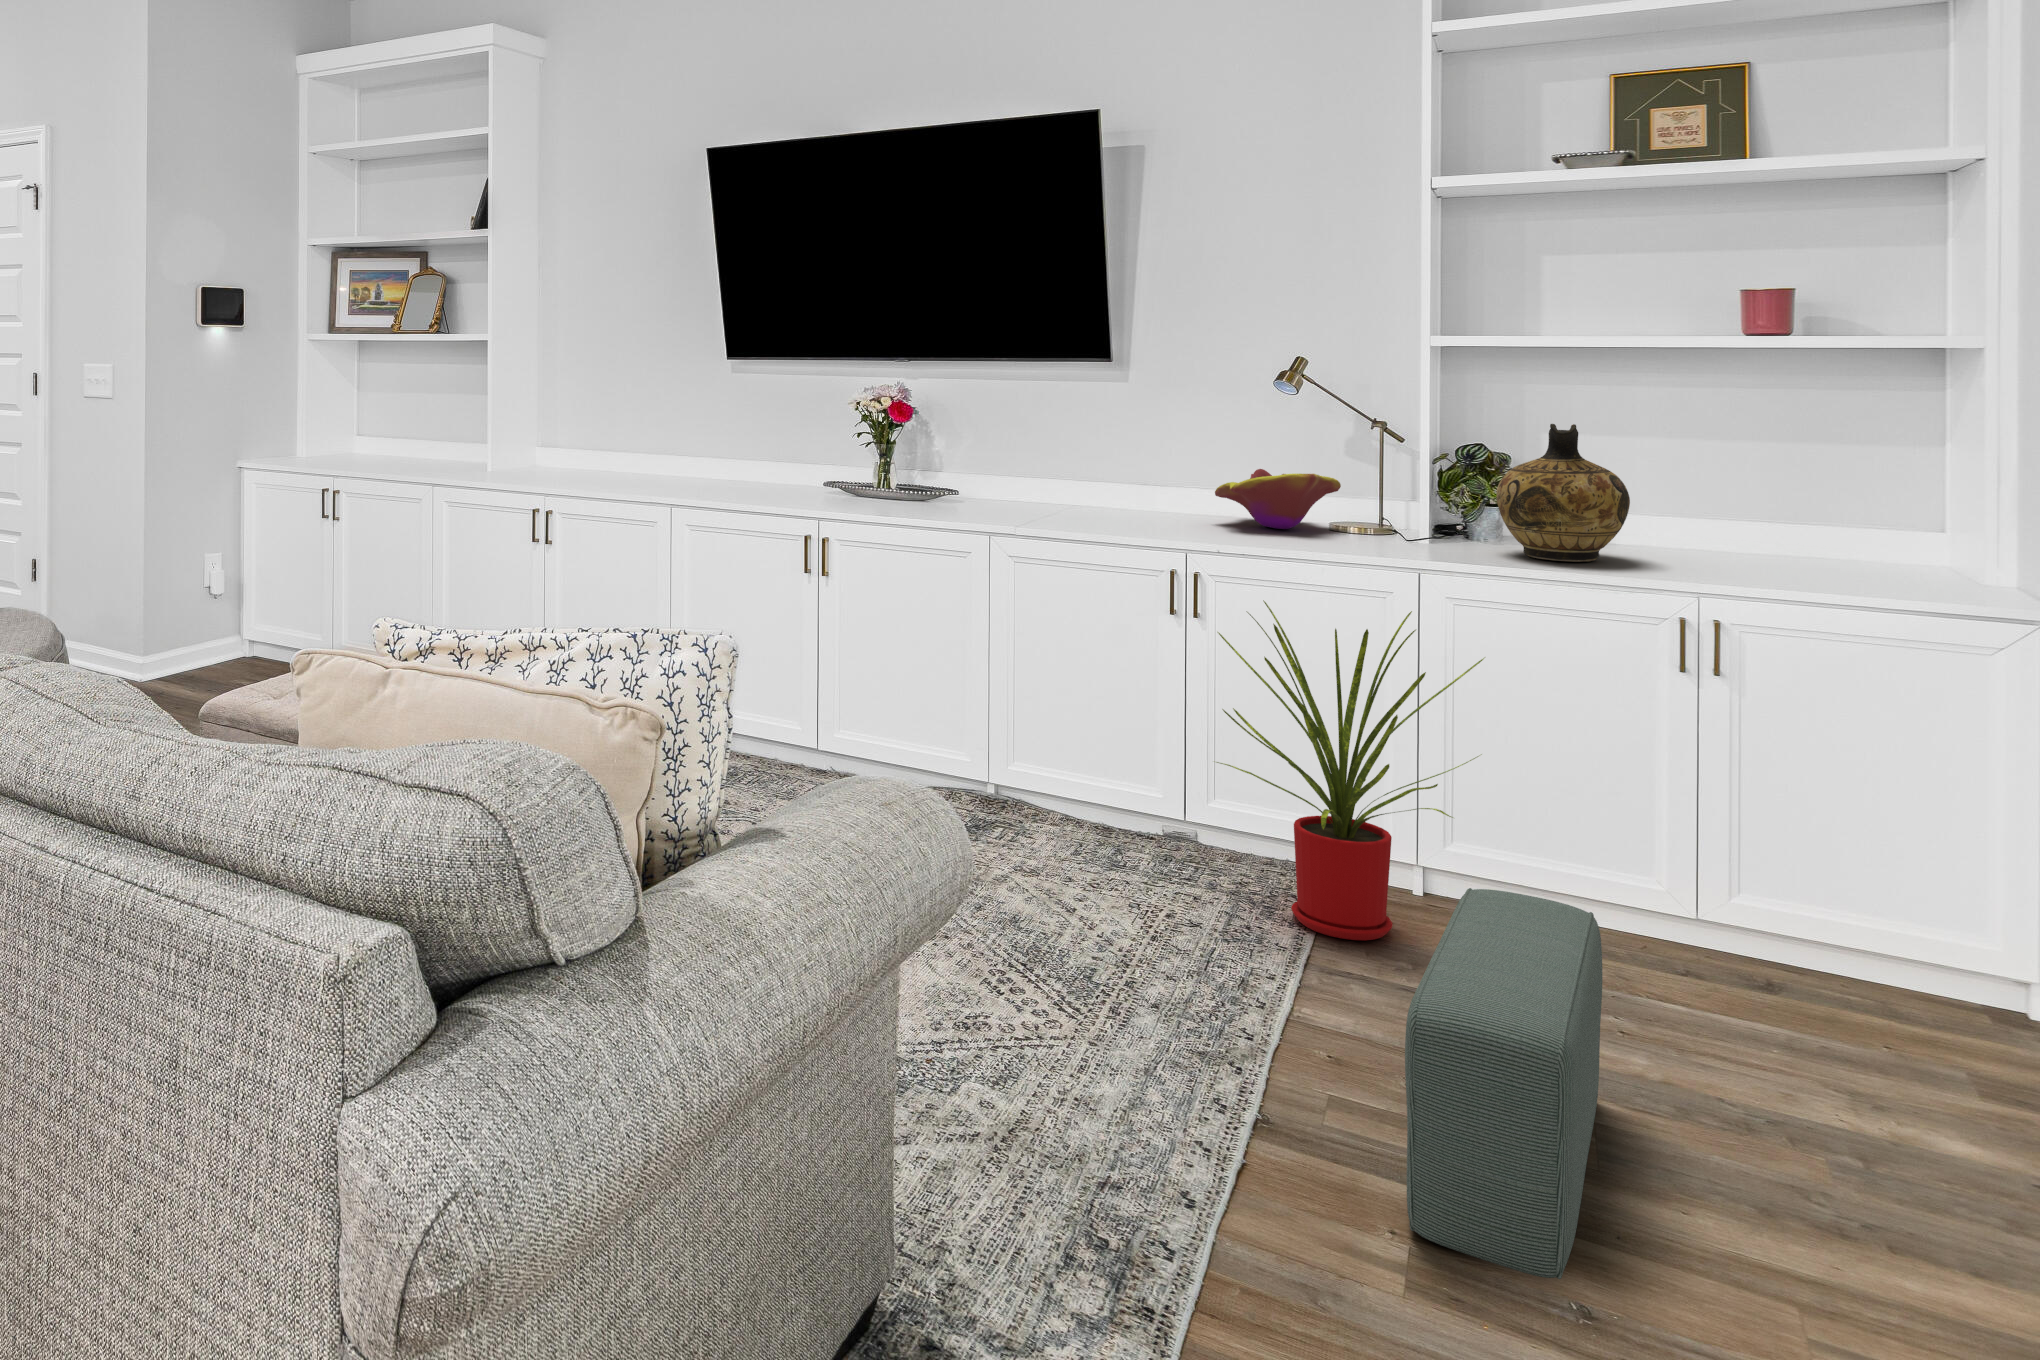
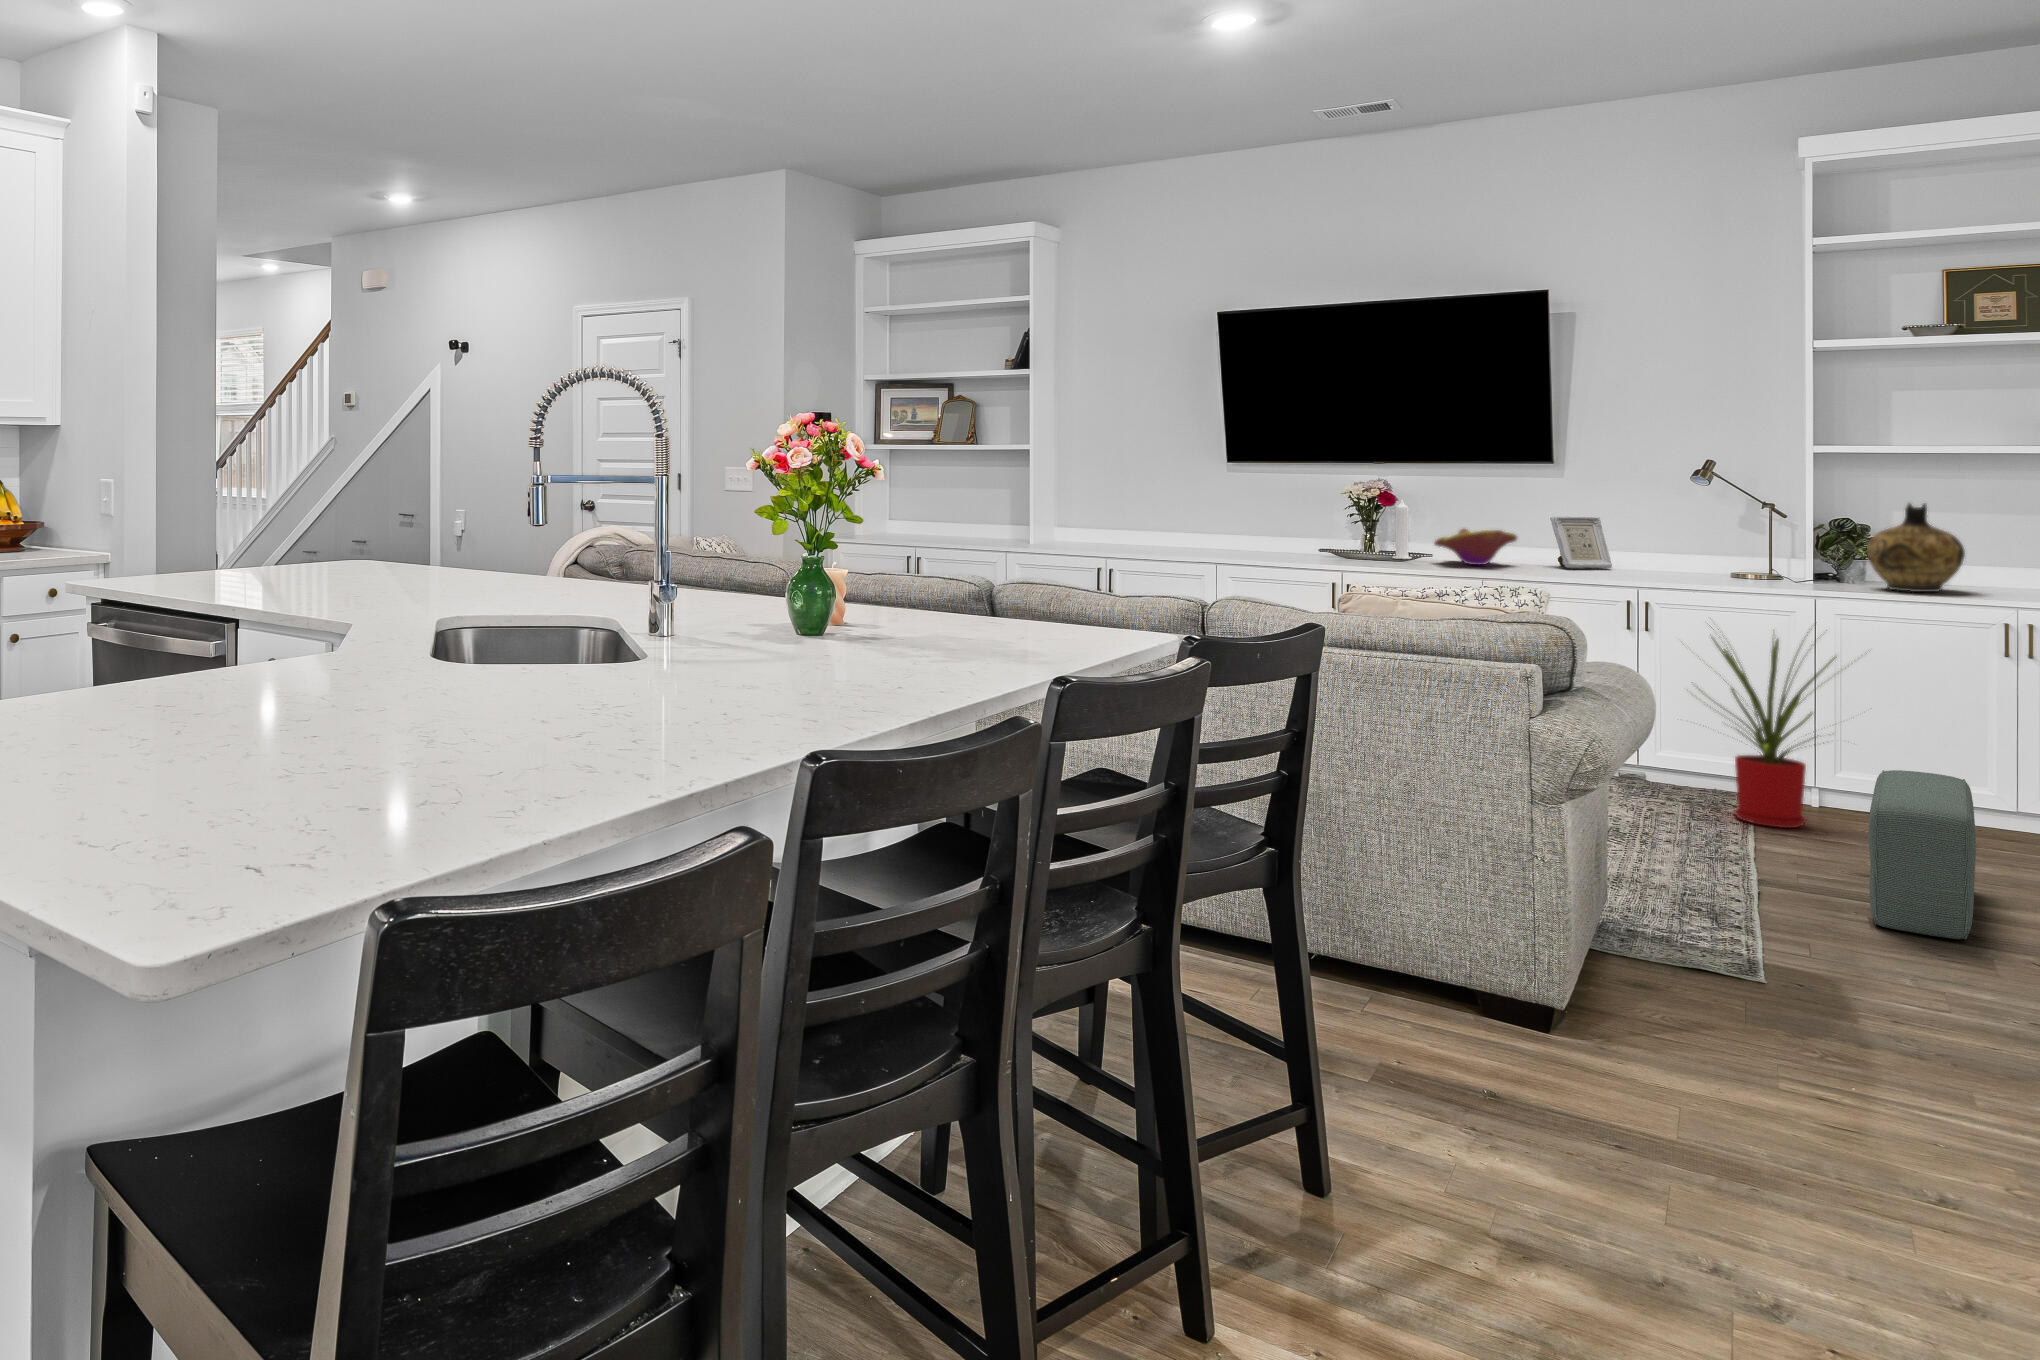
candle: none [910,412,935,497] -> present [1392,499,1412,559]
picture frame: none [1102,438,1178,514] -> present [1550,516,1612,568]
decorative bowl: present [1215,469,1341,529] -> present [1435,529,1517,565]

